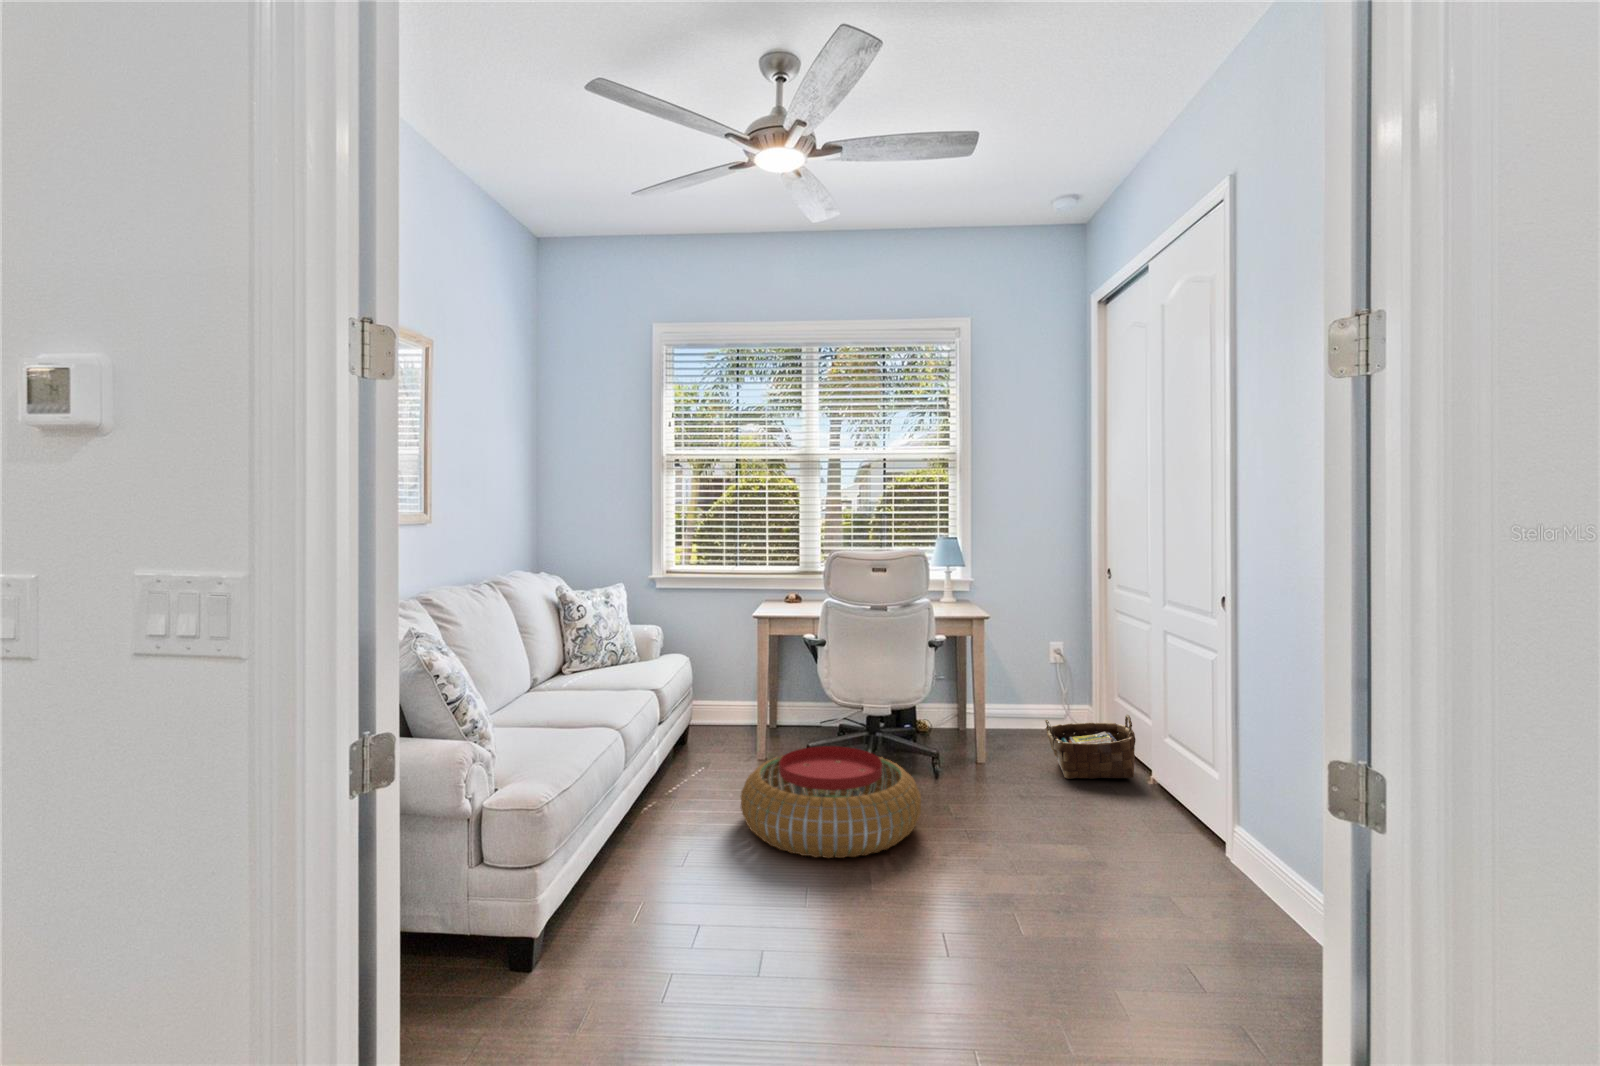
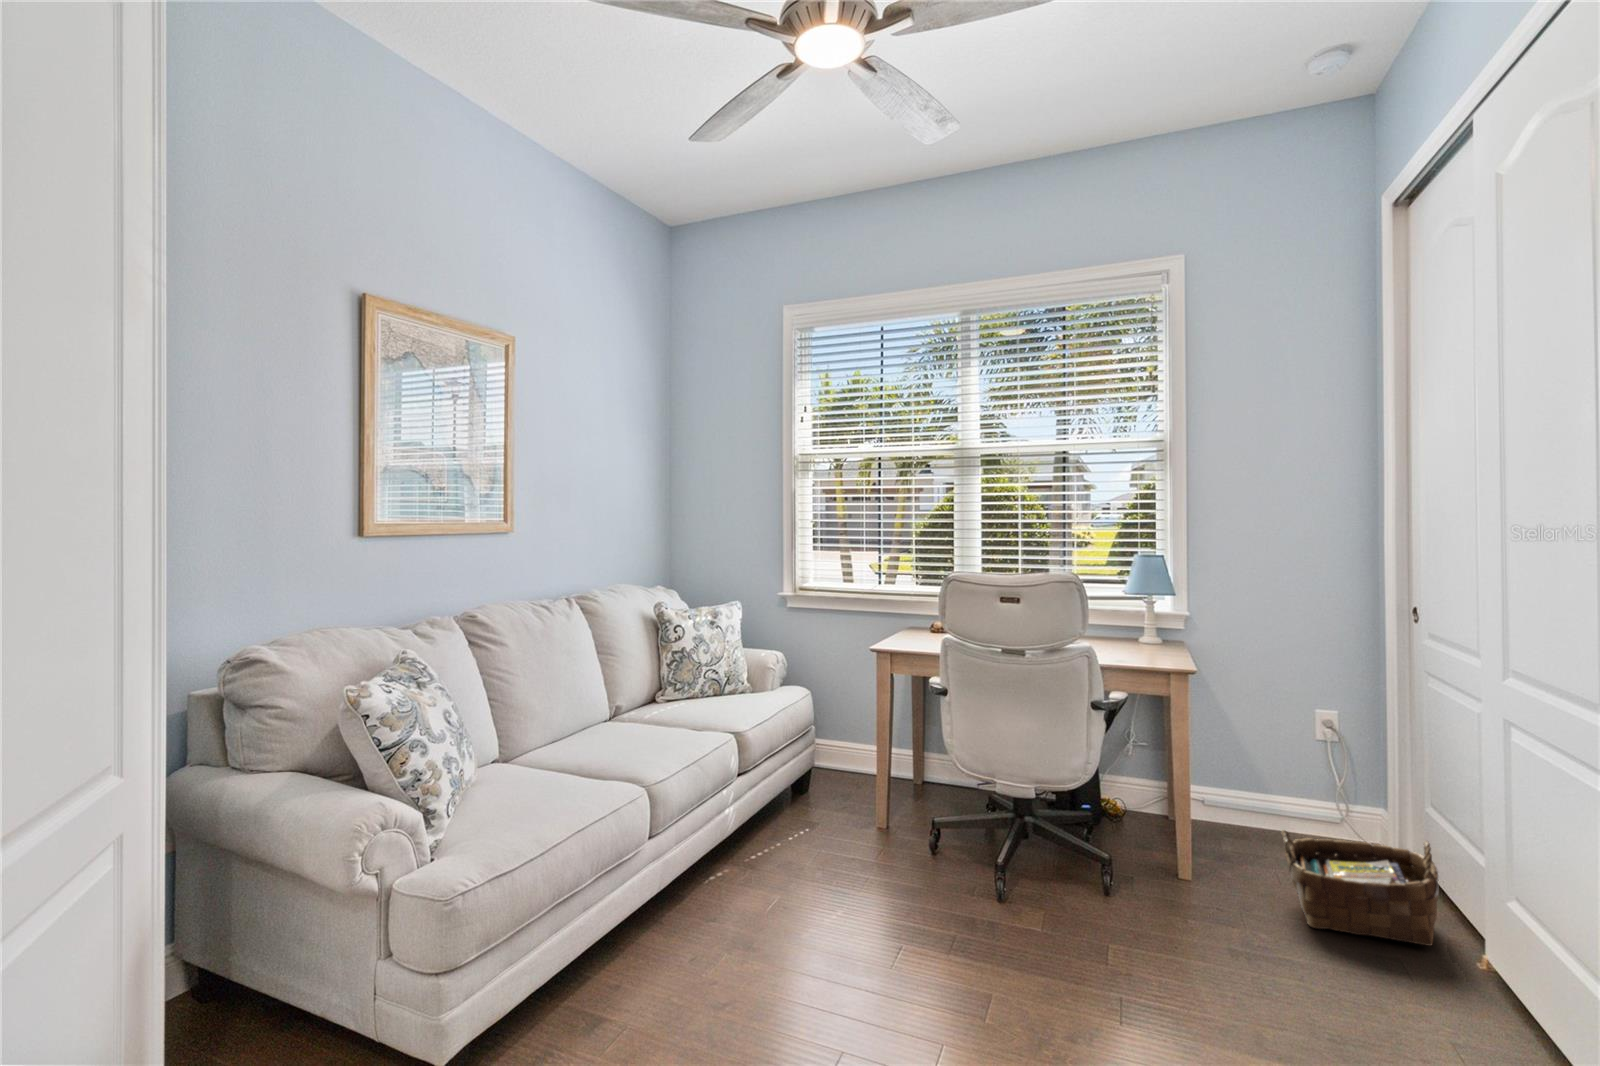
pouf: present [741,746,921,858] -> none [787,835,1037,1011]

